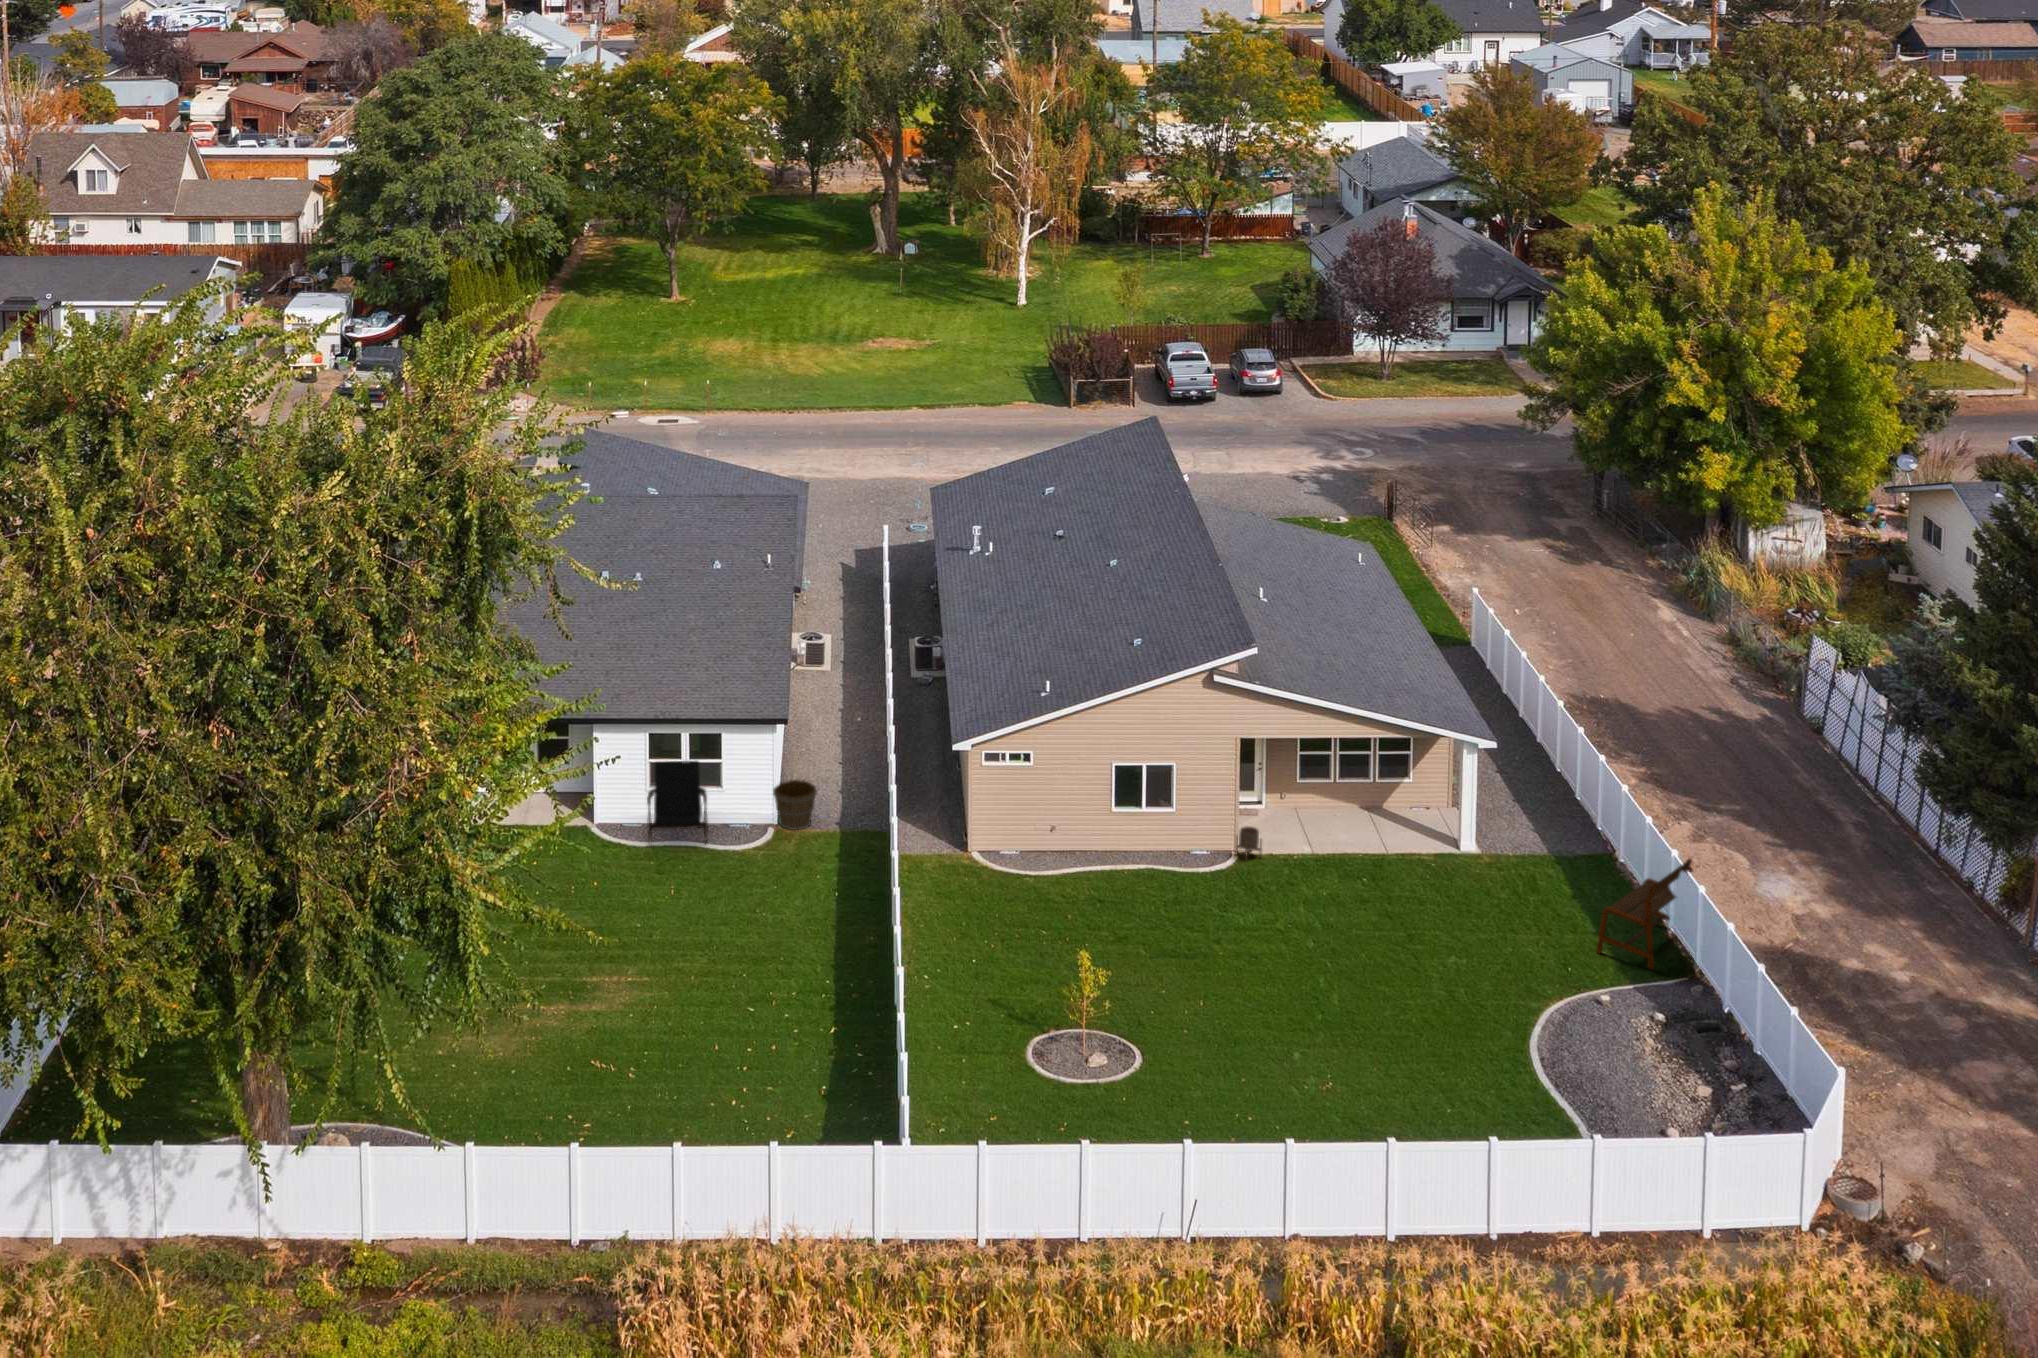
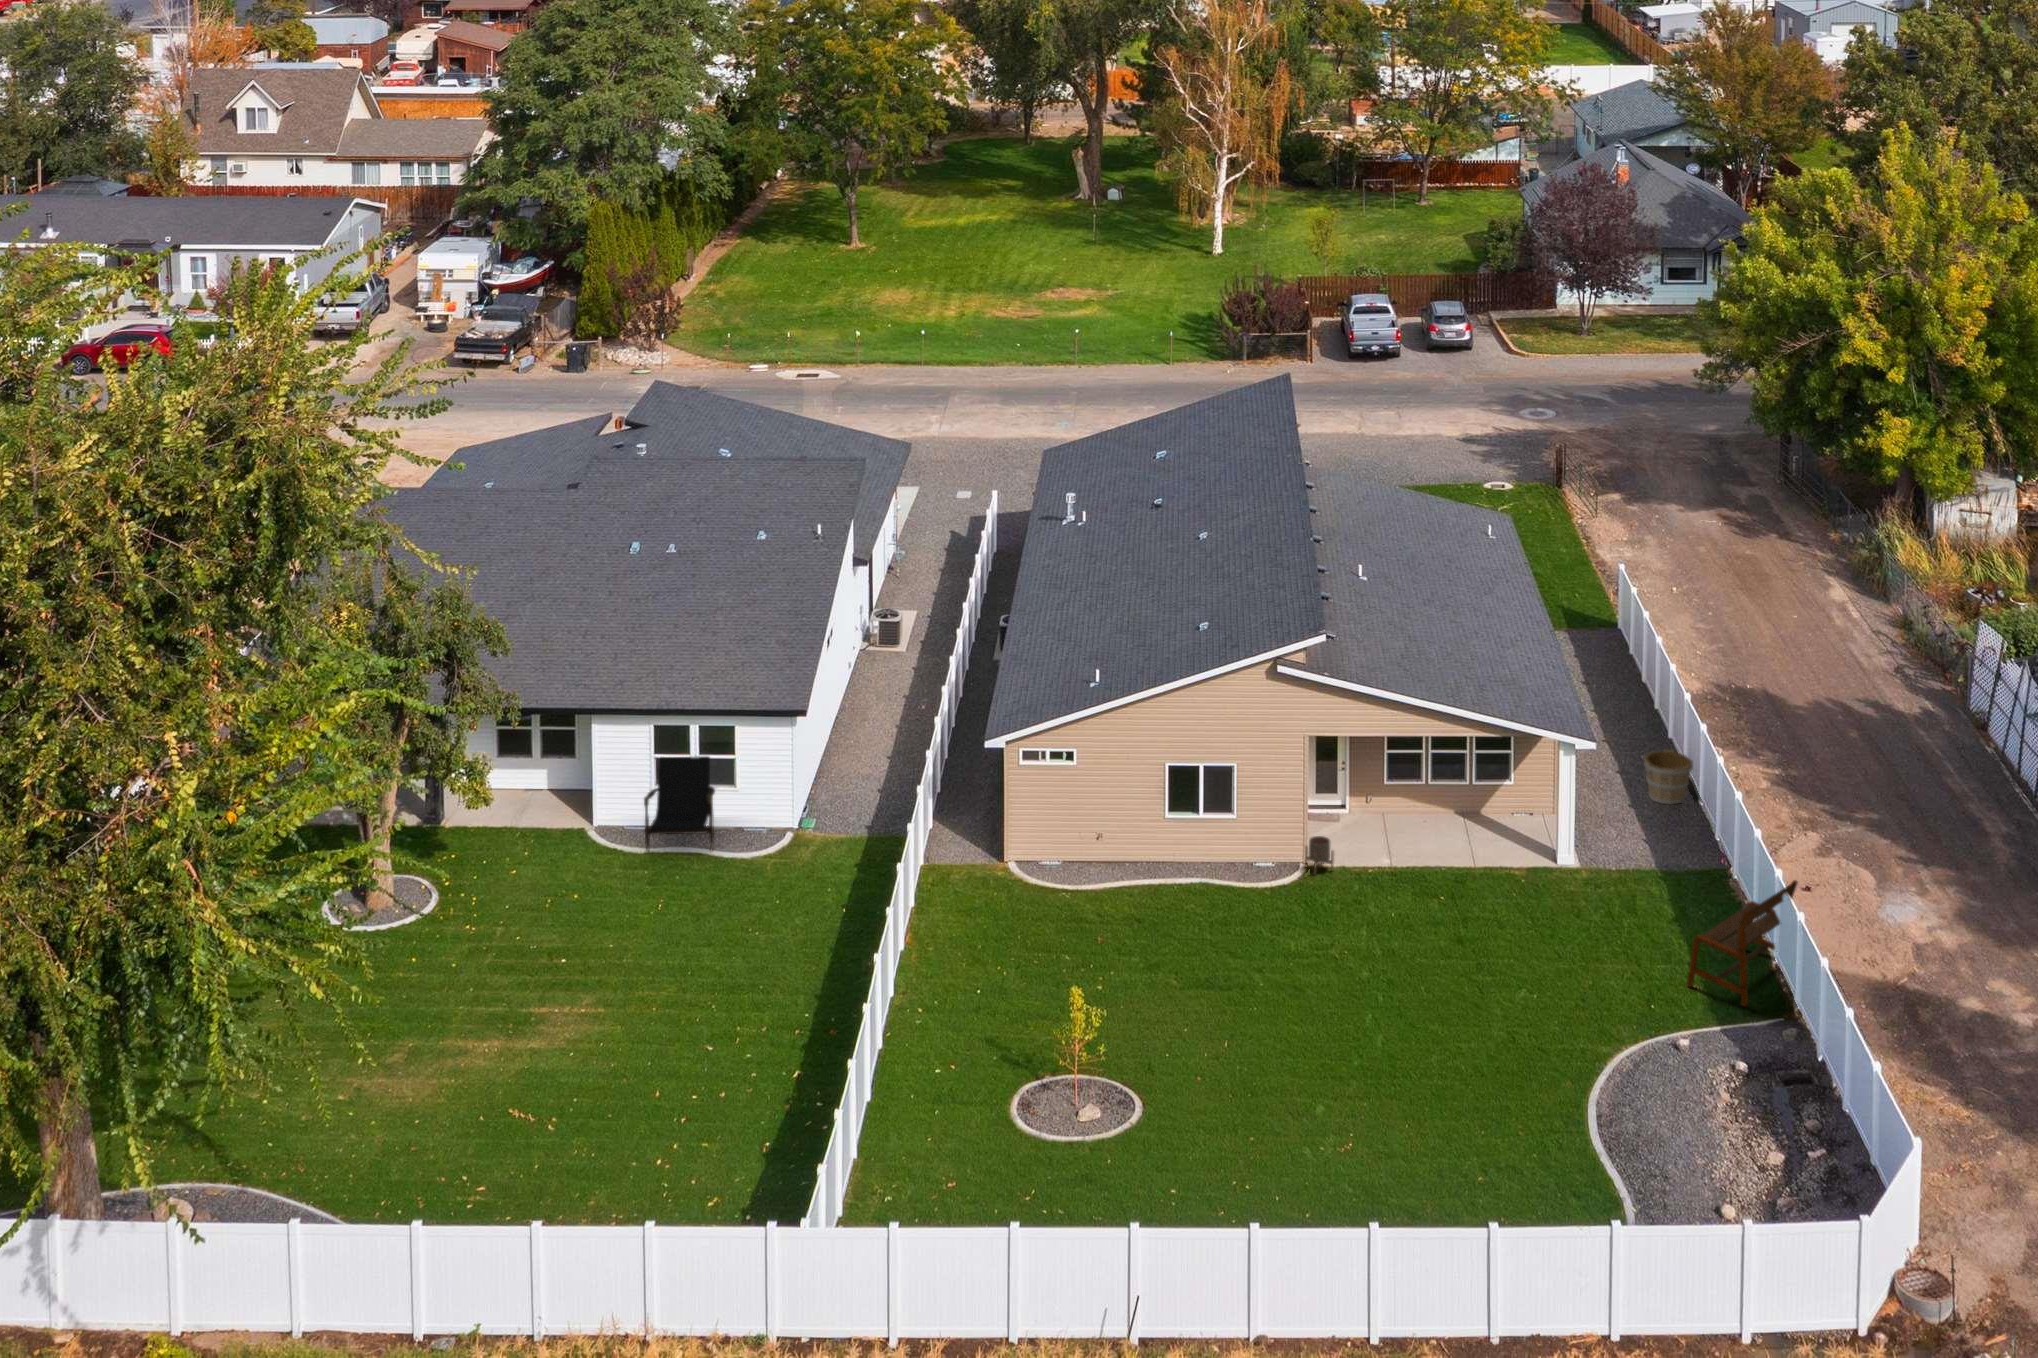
wooden bucket: present [773,780,817,830] -> present [1644,750,1693,805]

